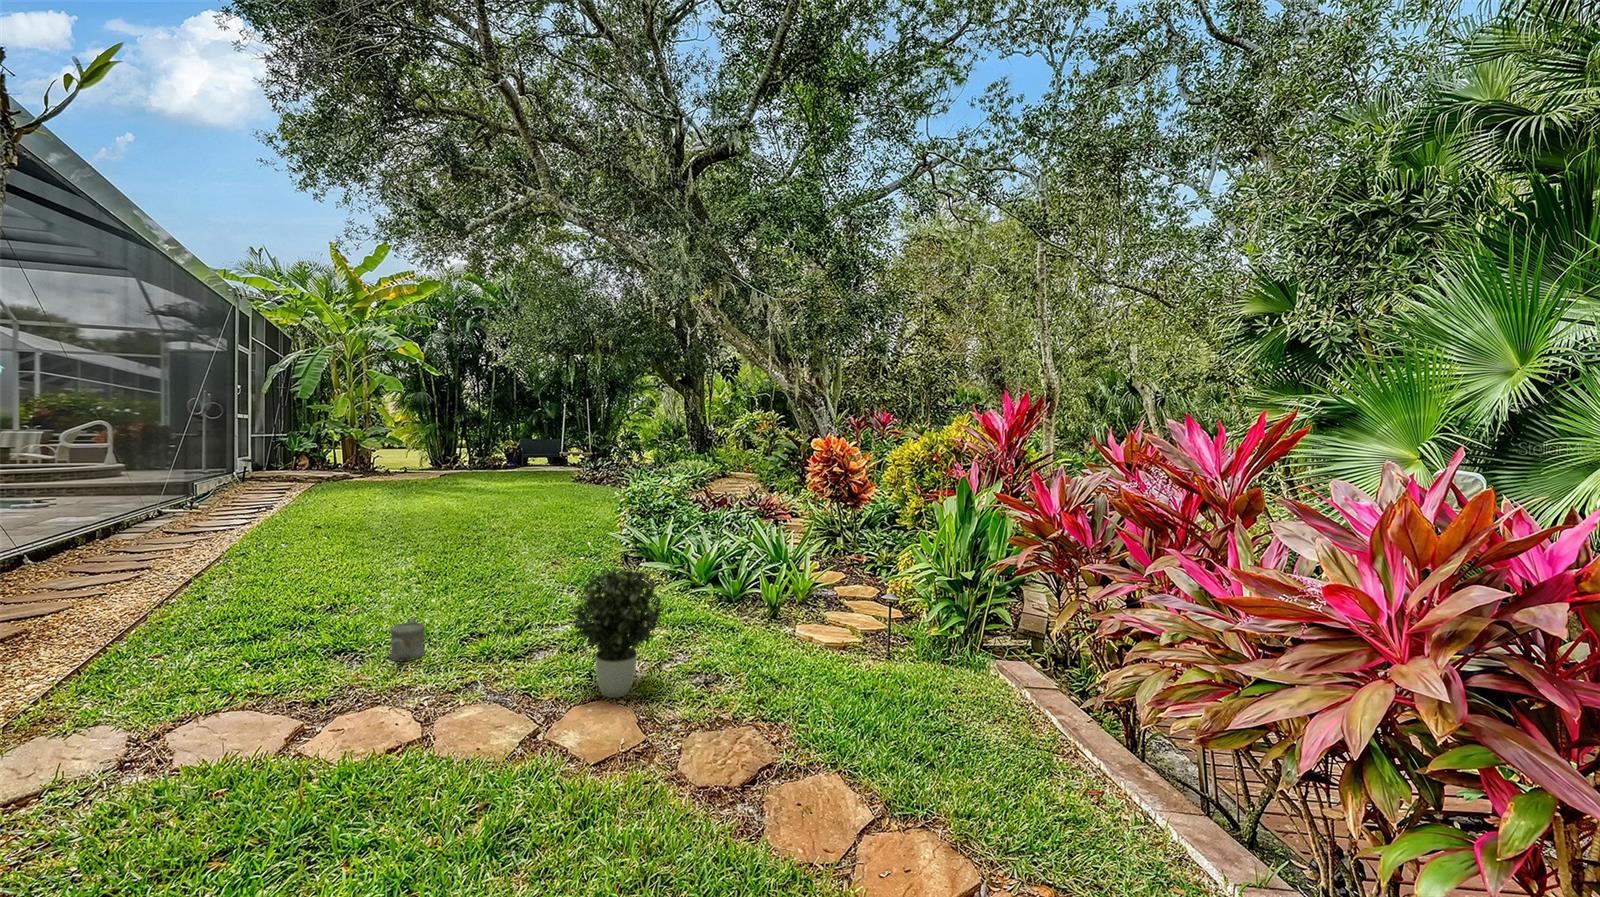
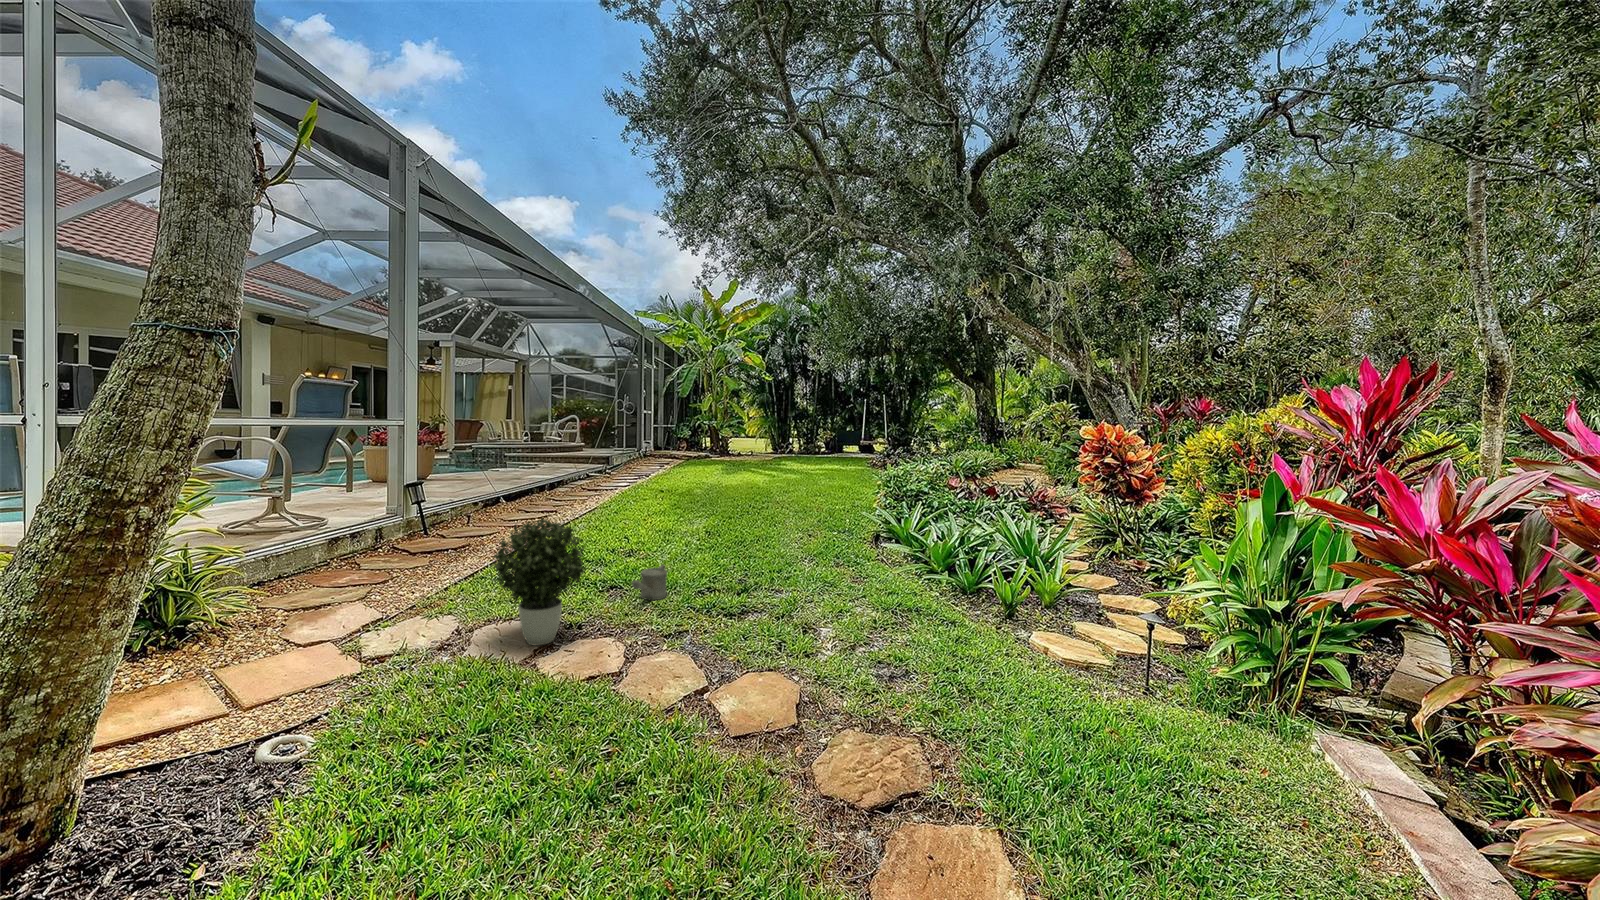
potted plant: present [571,567,664,698] -> present [492,518,585,646]

